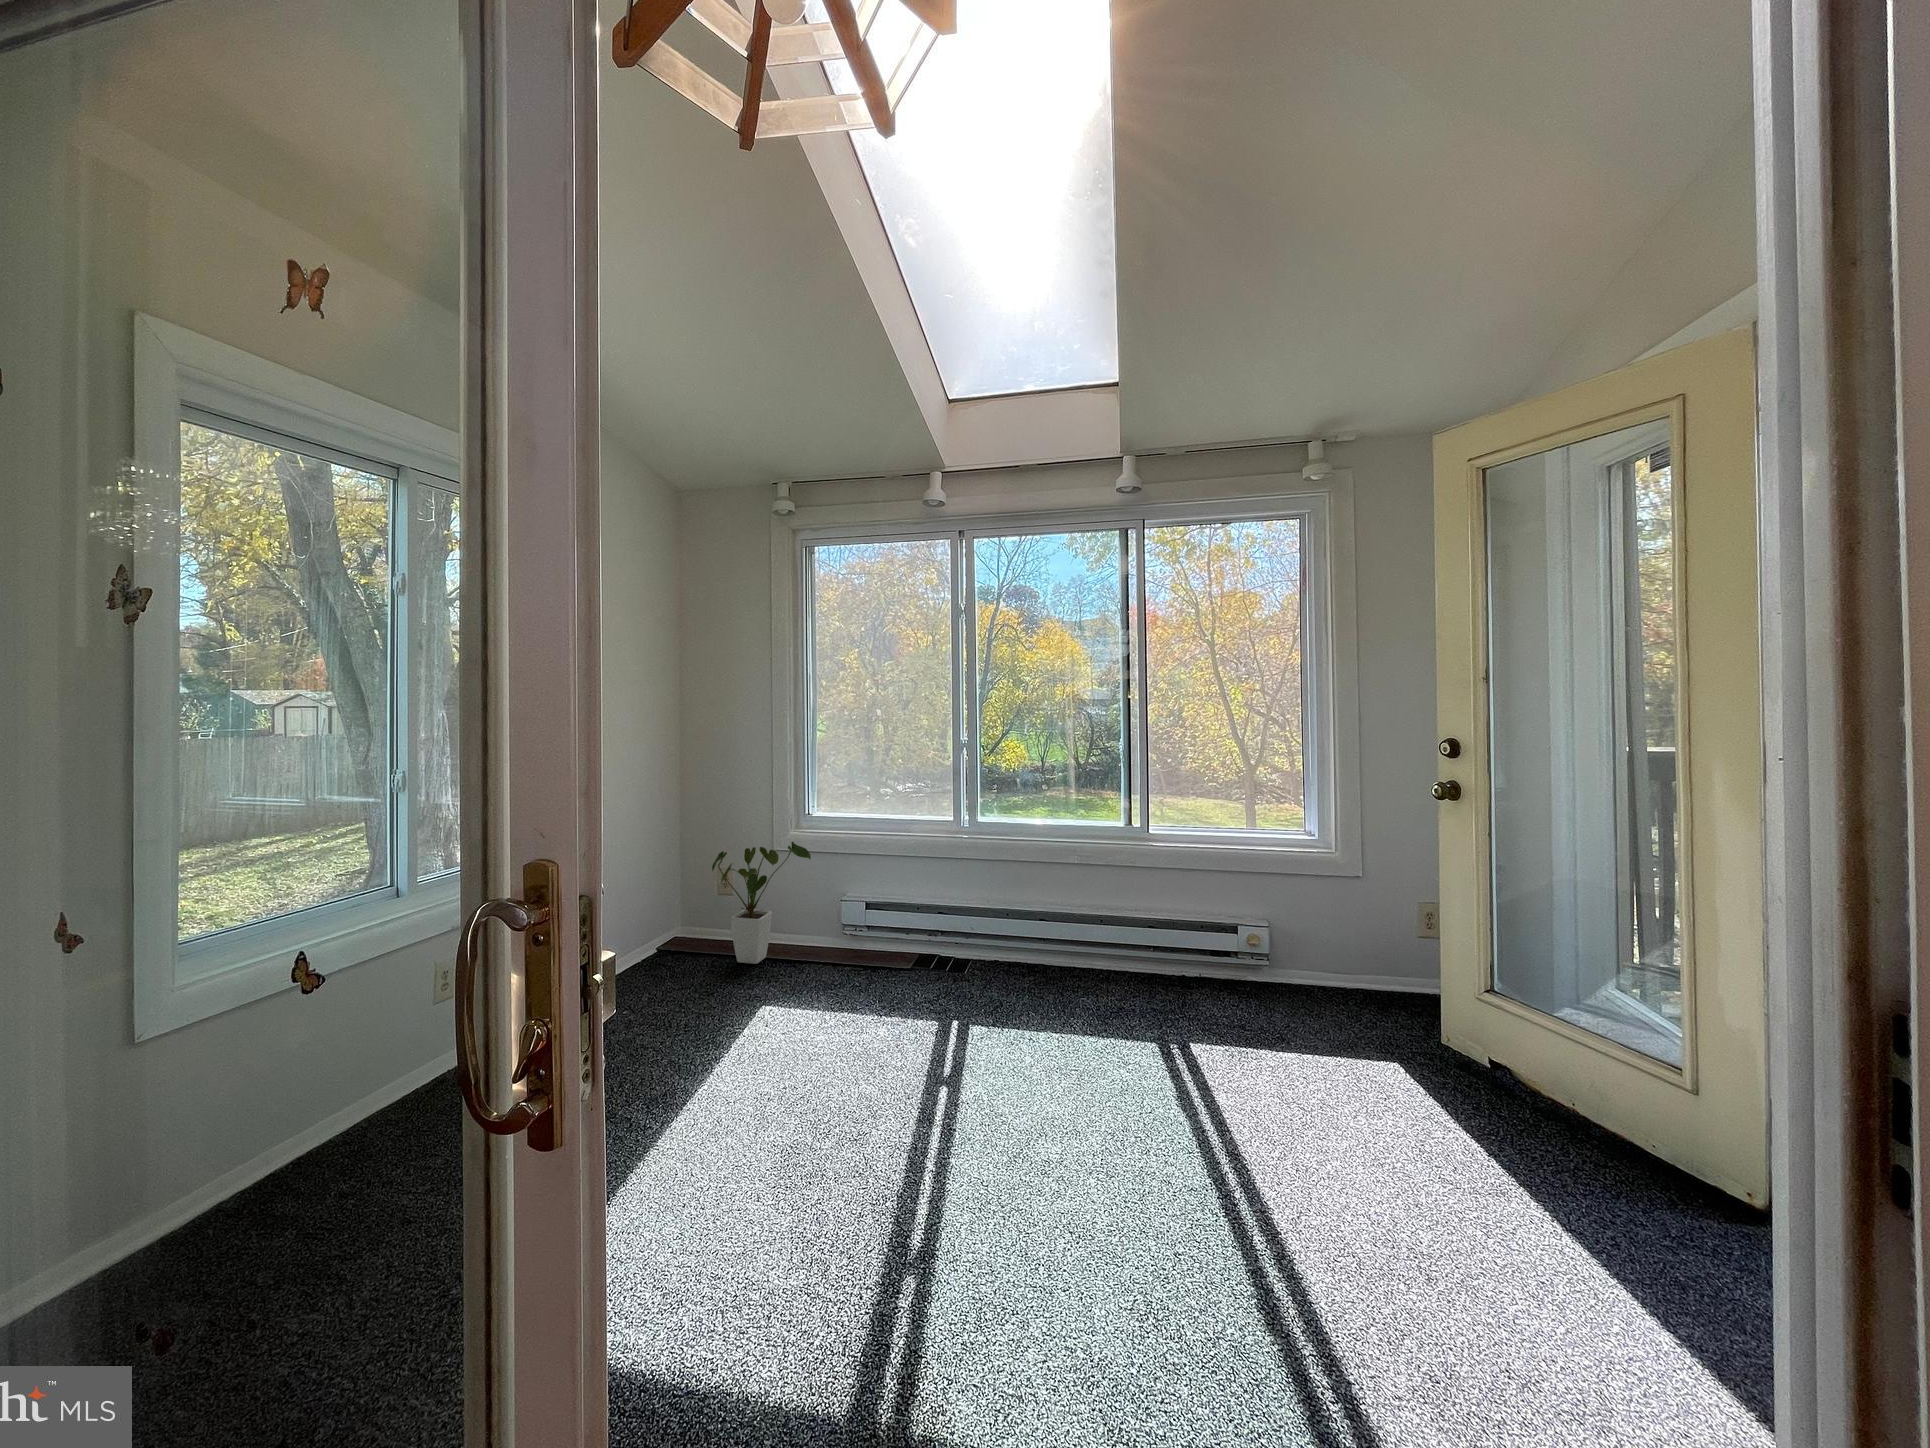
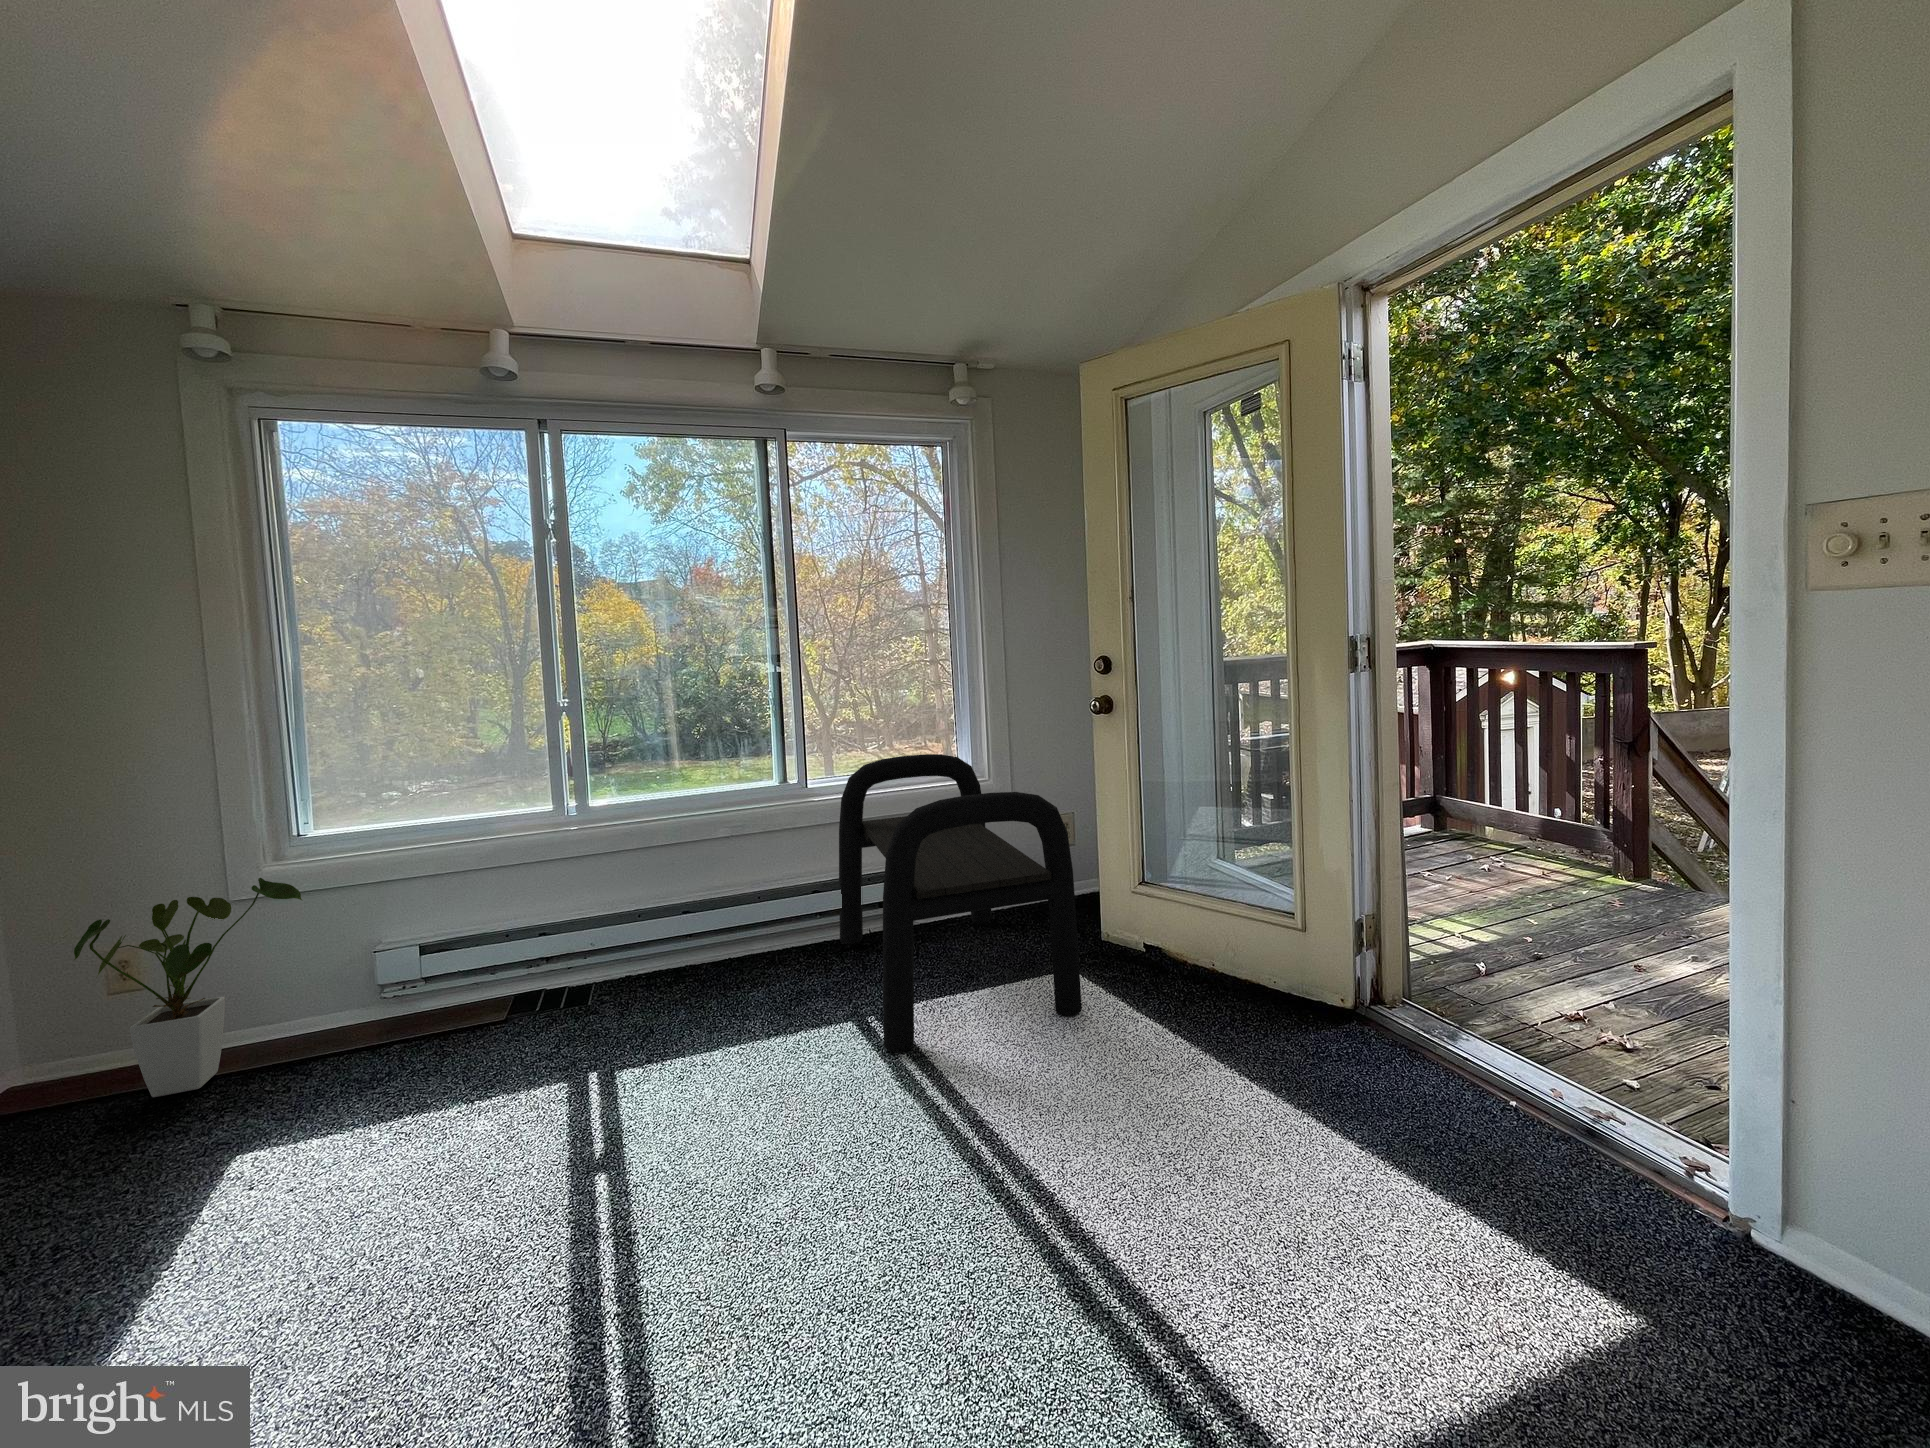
bench: none [1167,815,1388,1103] -> present [839,754,1082,1052]

